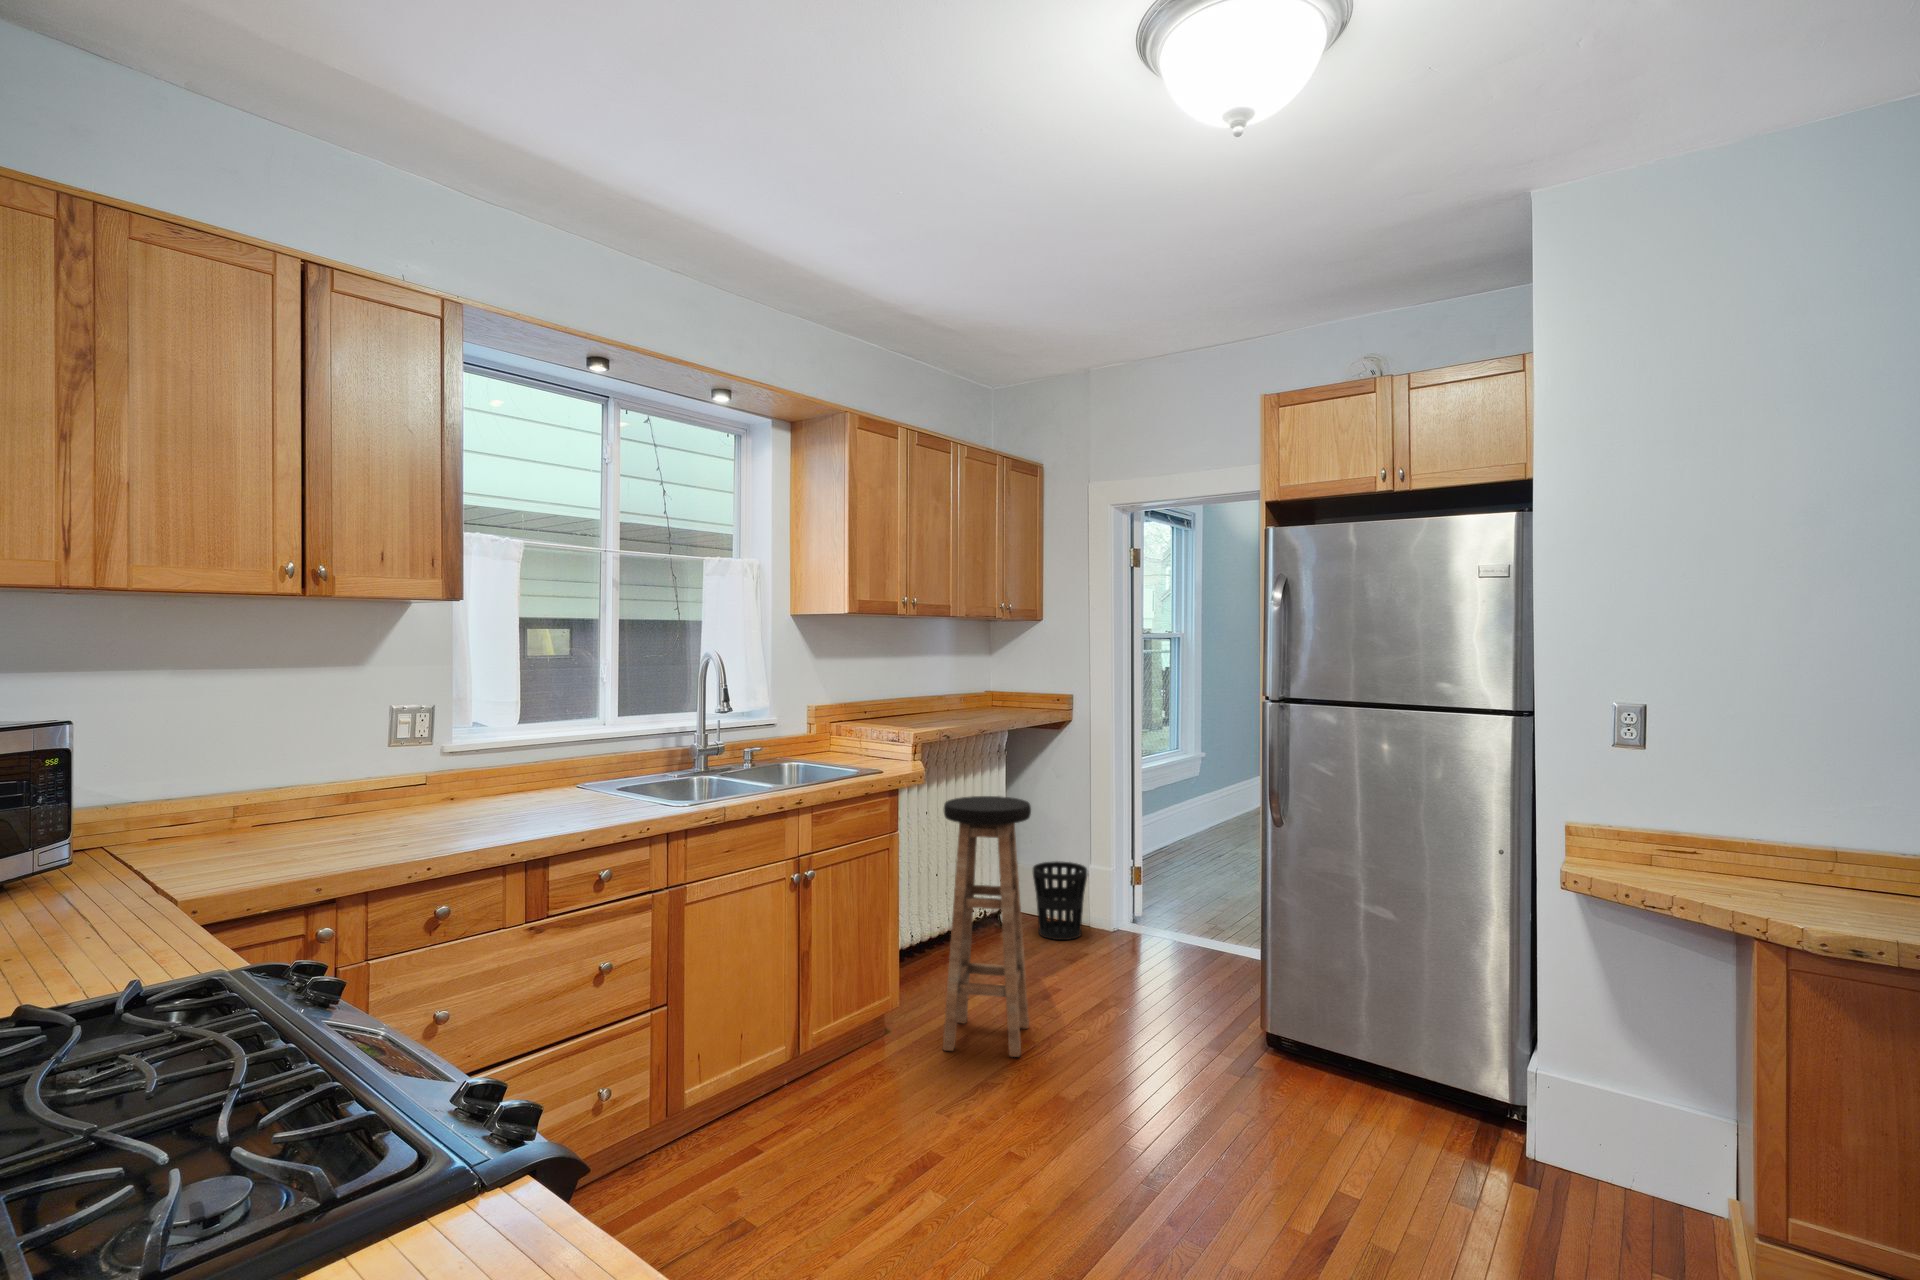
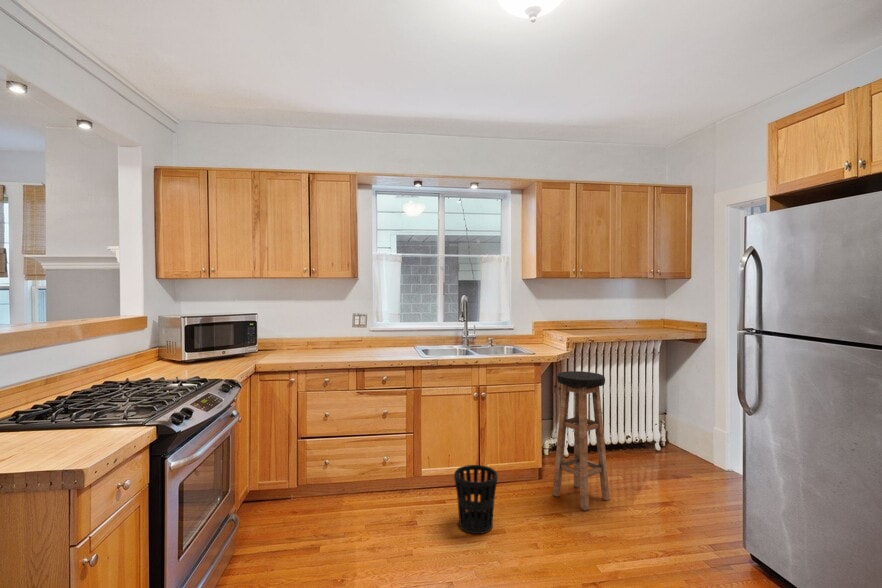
wastebasket: present [1033,861,1088,940] -> present [454,465,498,534]

